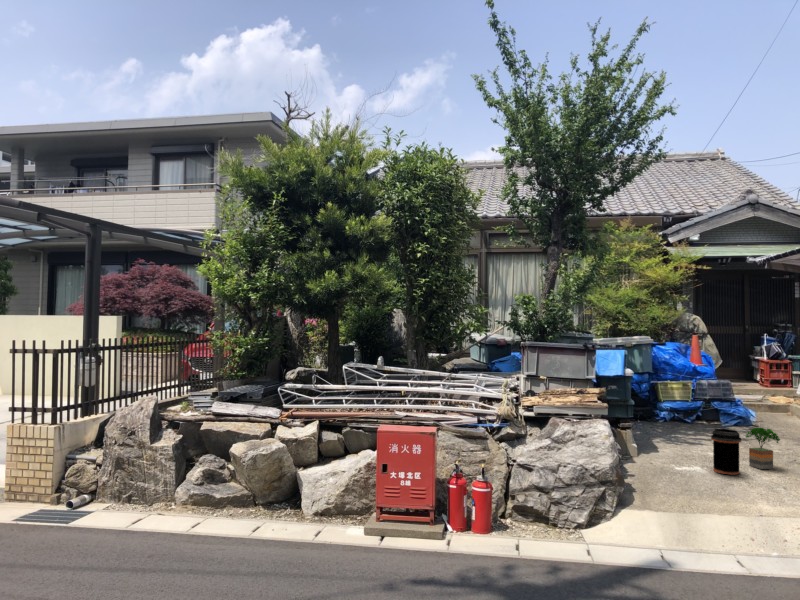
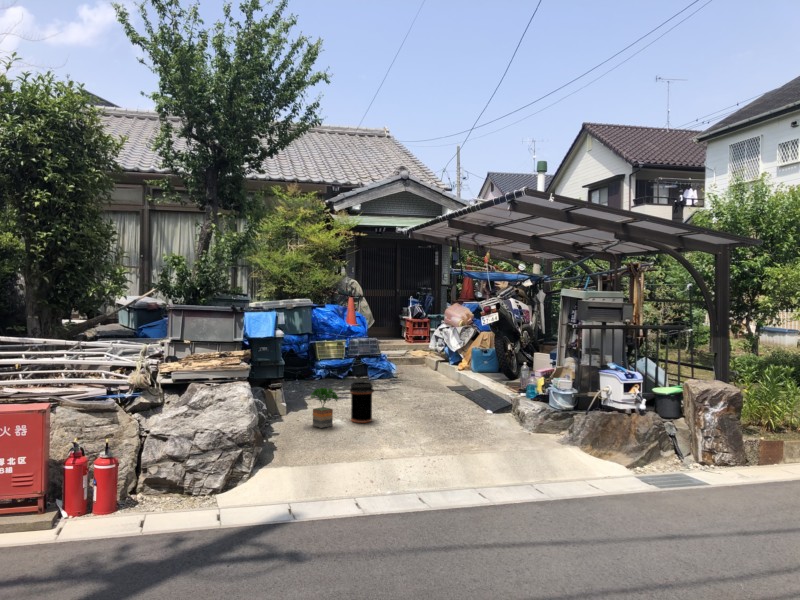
potted tree: present [746,428,780,469] -> present [310,388,338,428]

